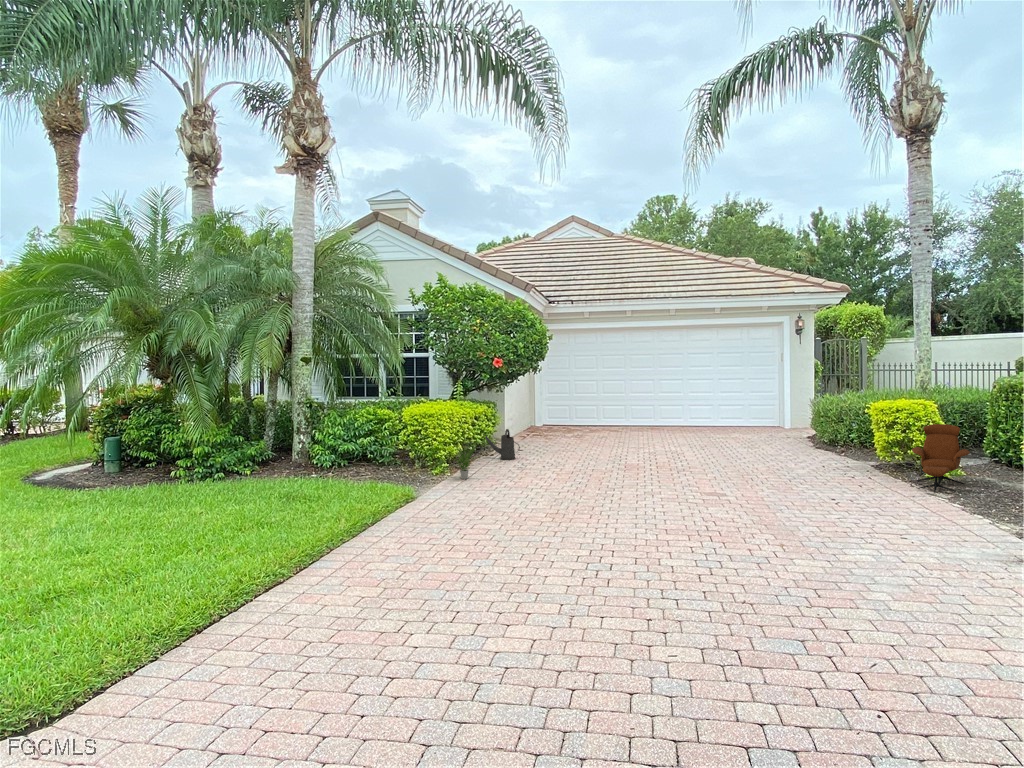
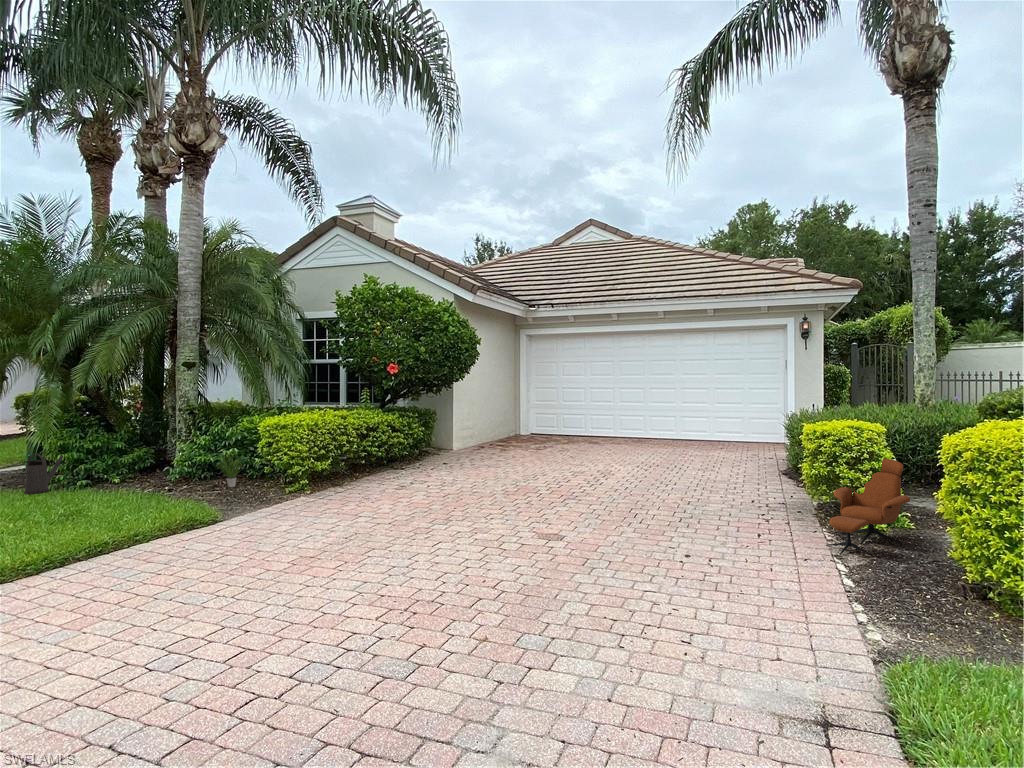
watering can: present [485,429,520,460] -> present [21,454,63,494]
potted plant: present [456,449,474,479] -> present [219,456,241,487]

